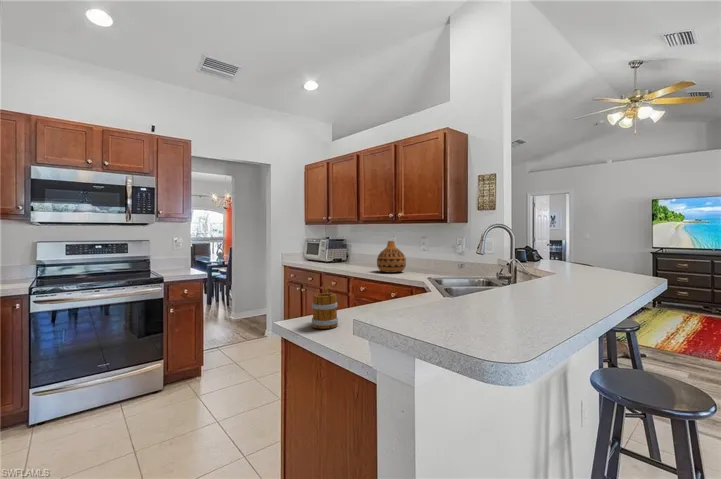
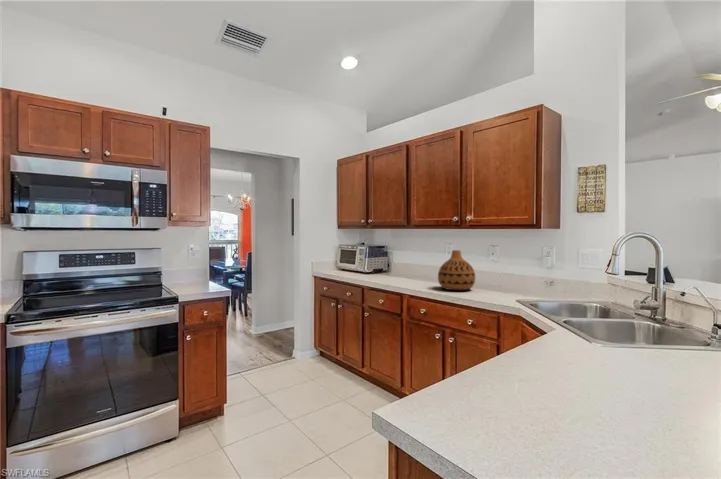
mug: present [312,287,338,329] -> none [435,347,483,431]

